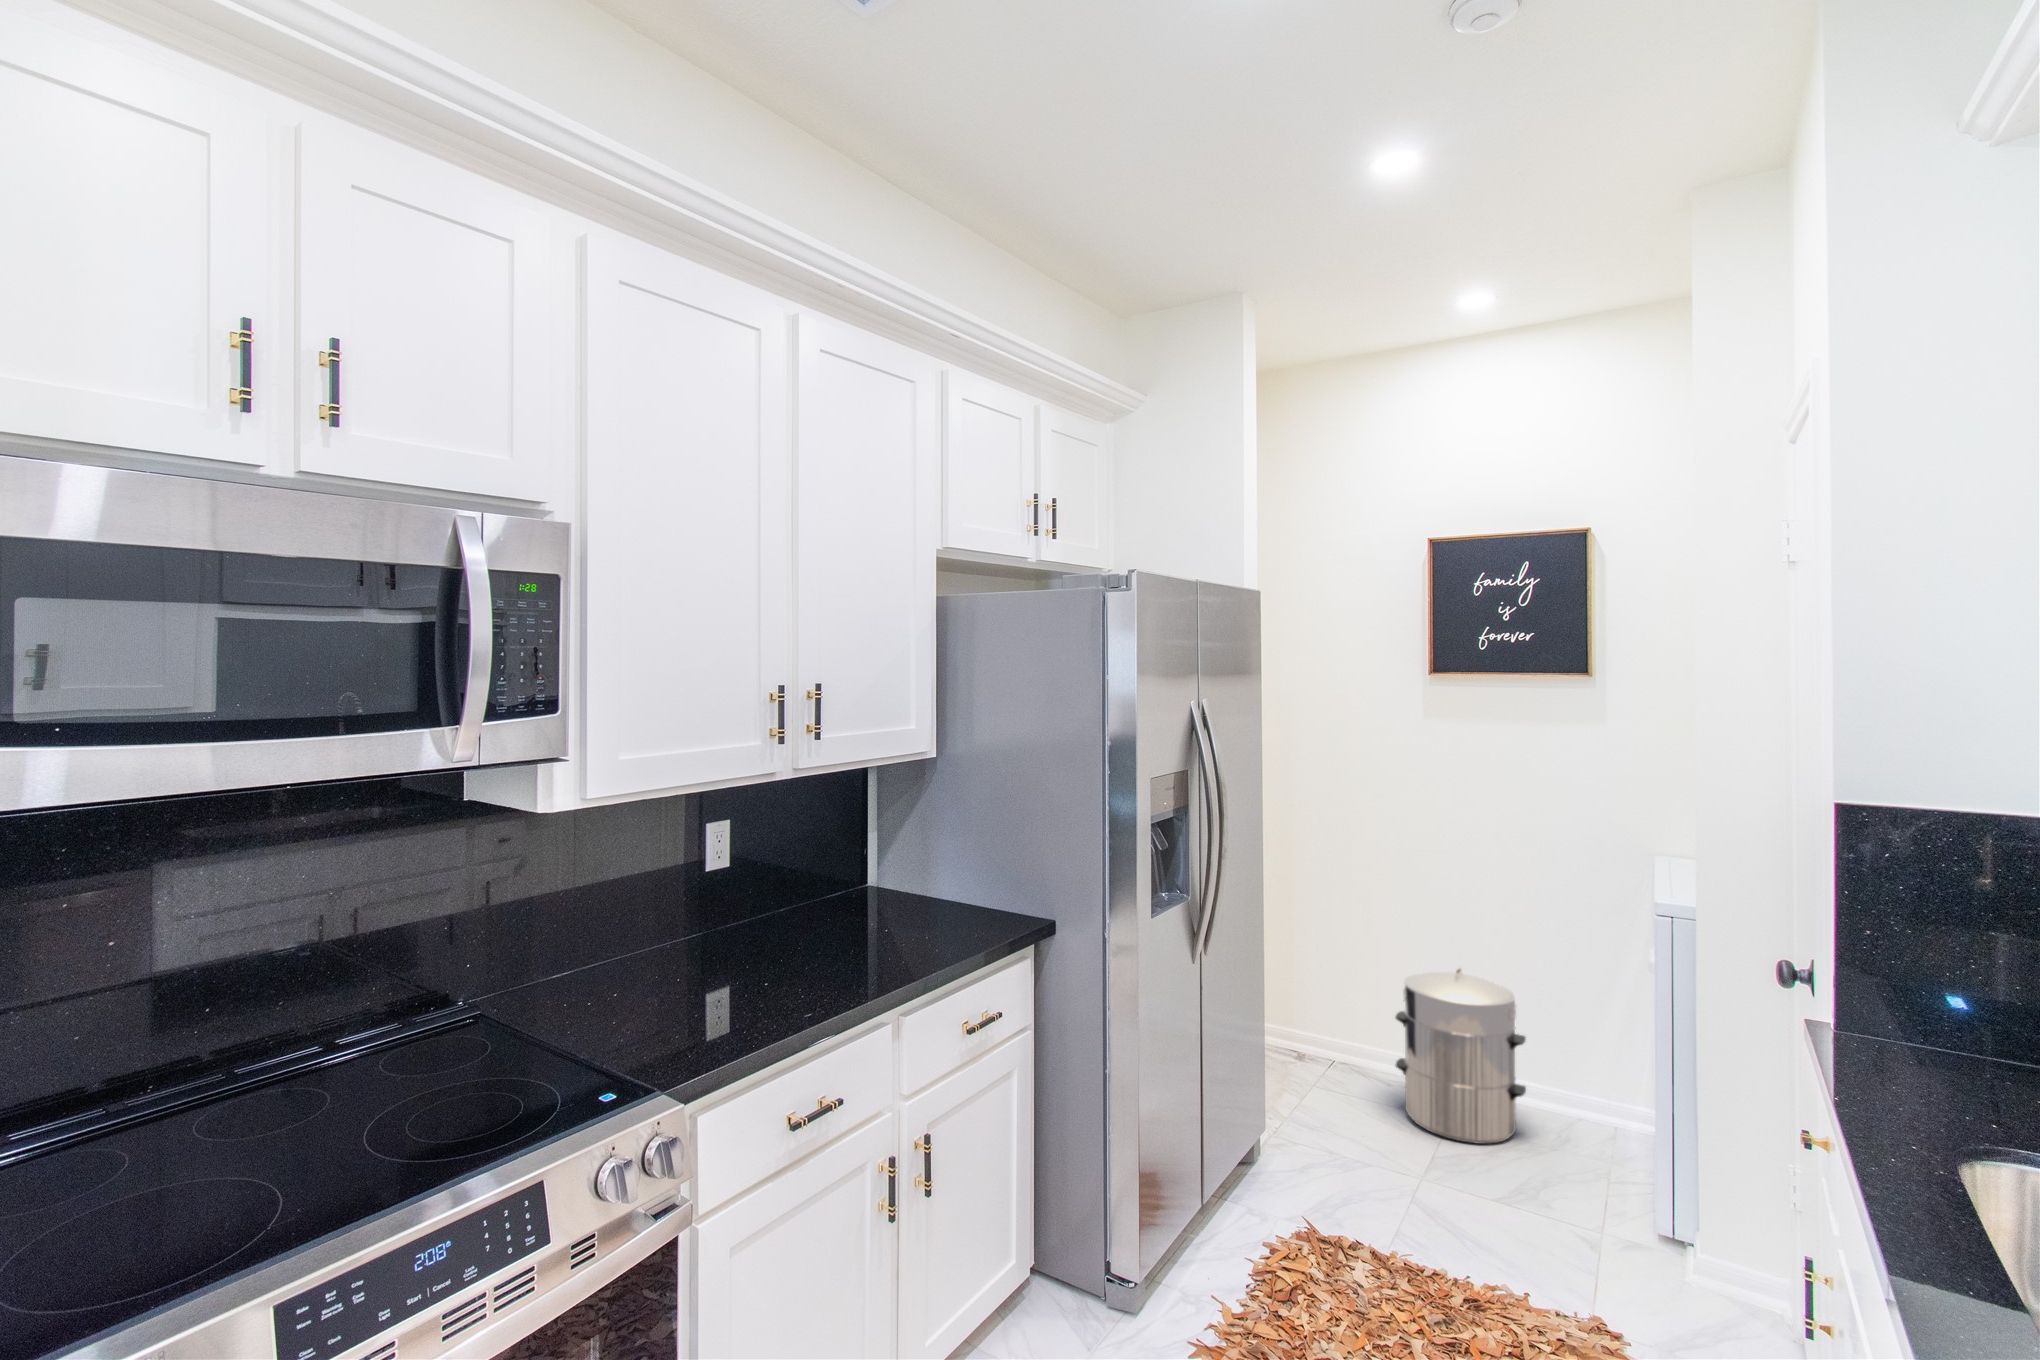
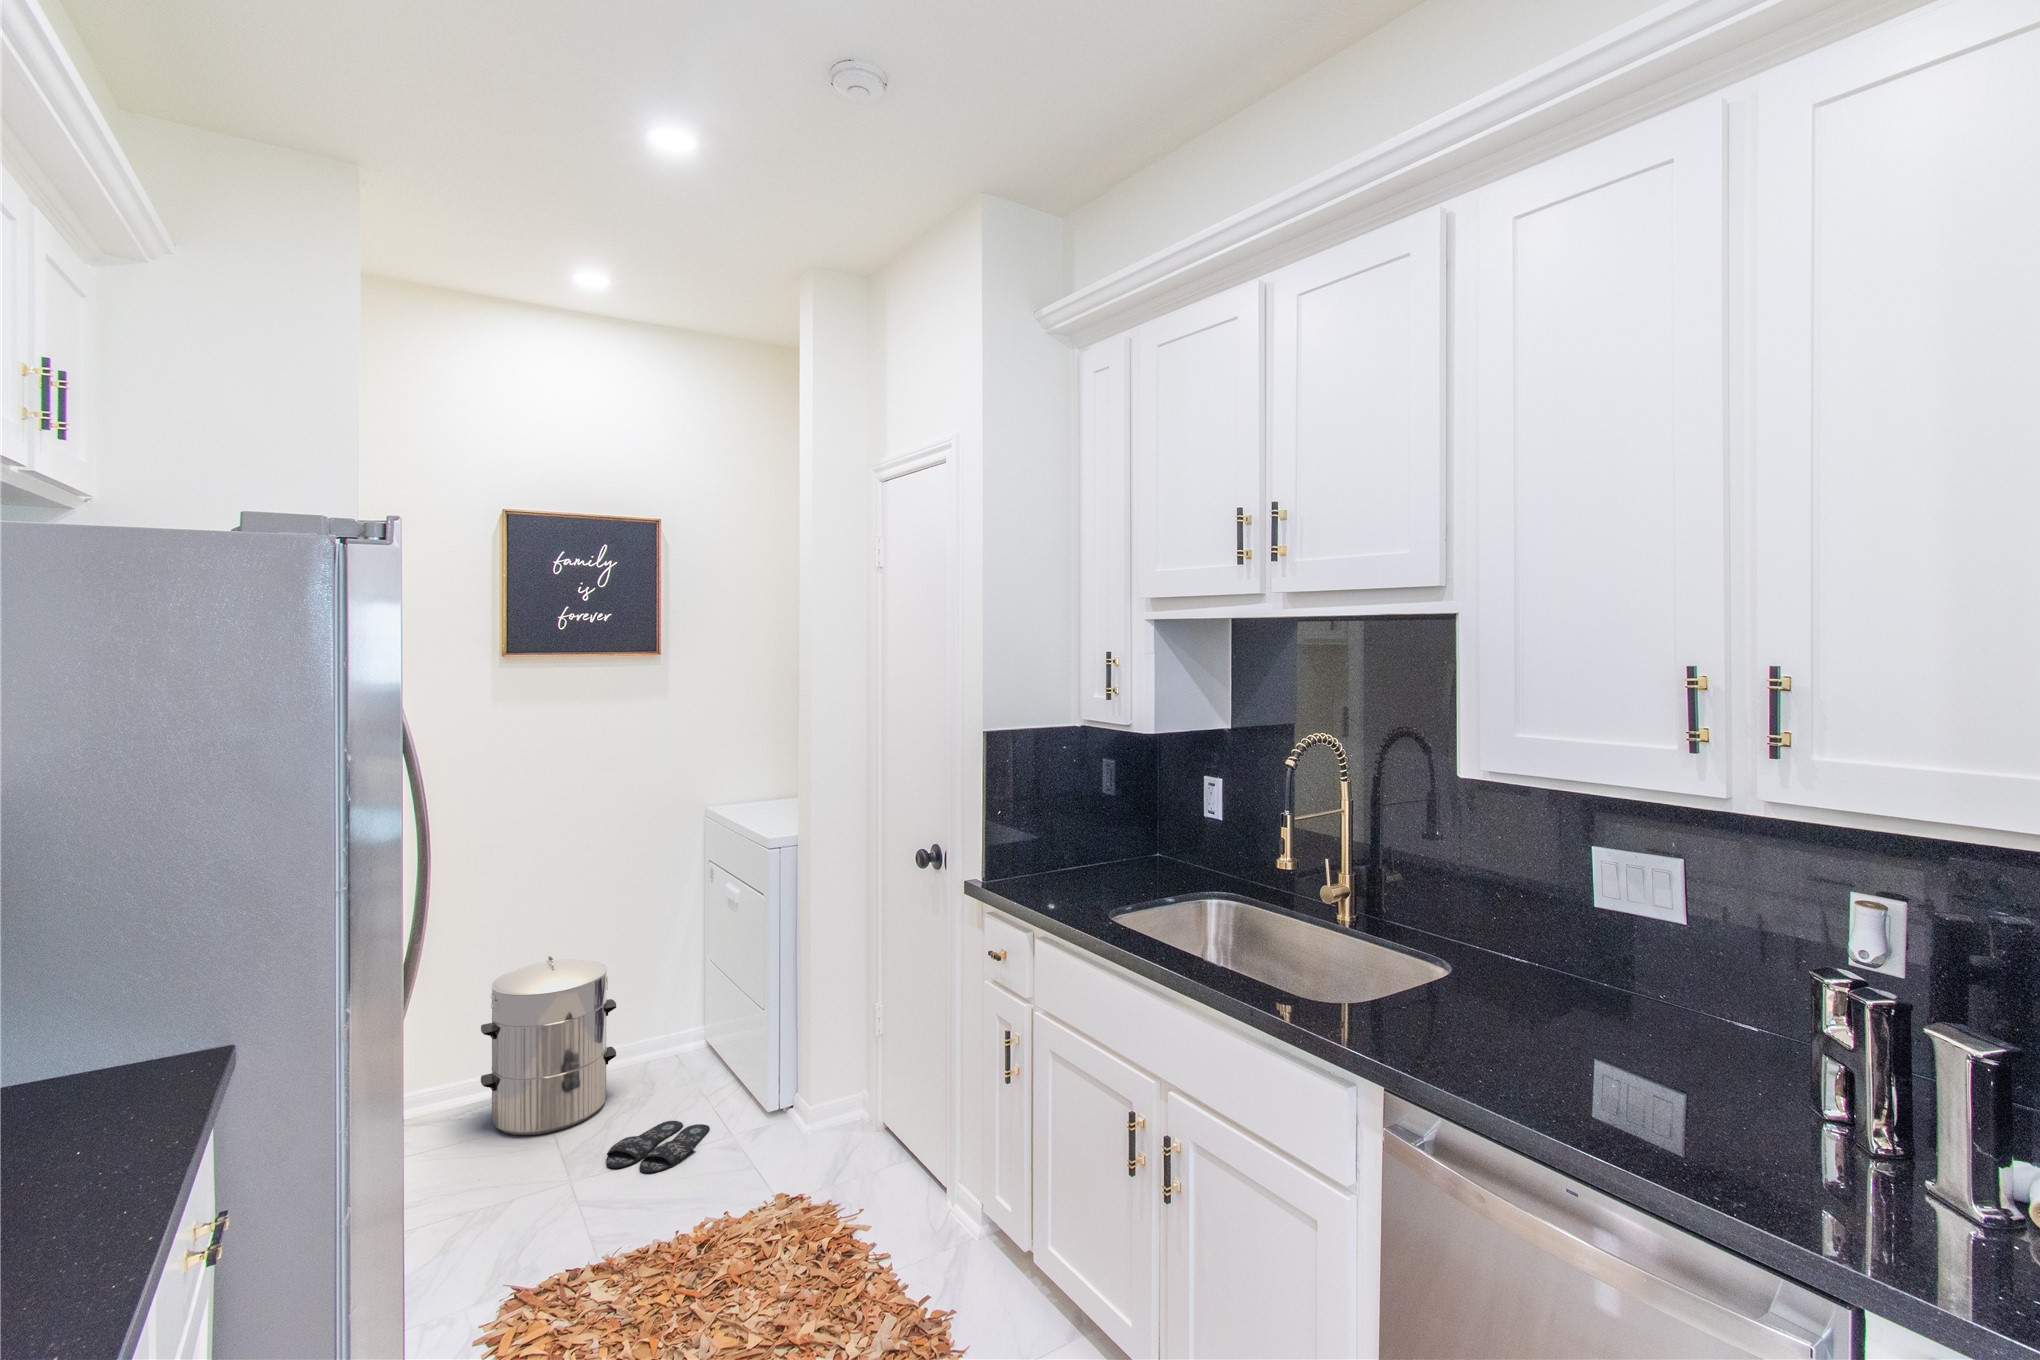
slippers: none [1461,1175,1587,1226] -> present [606,1121,710,1173]

